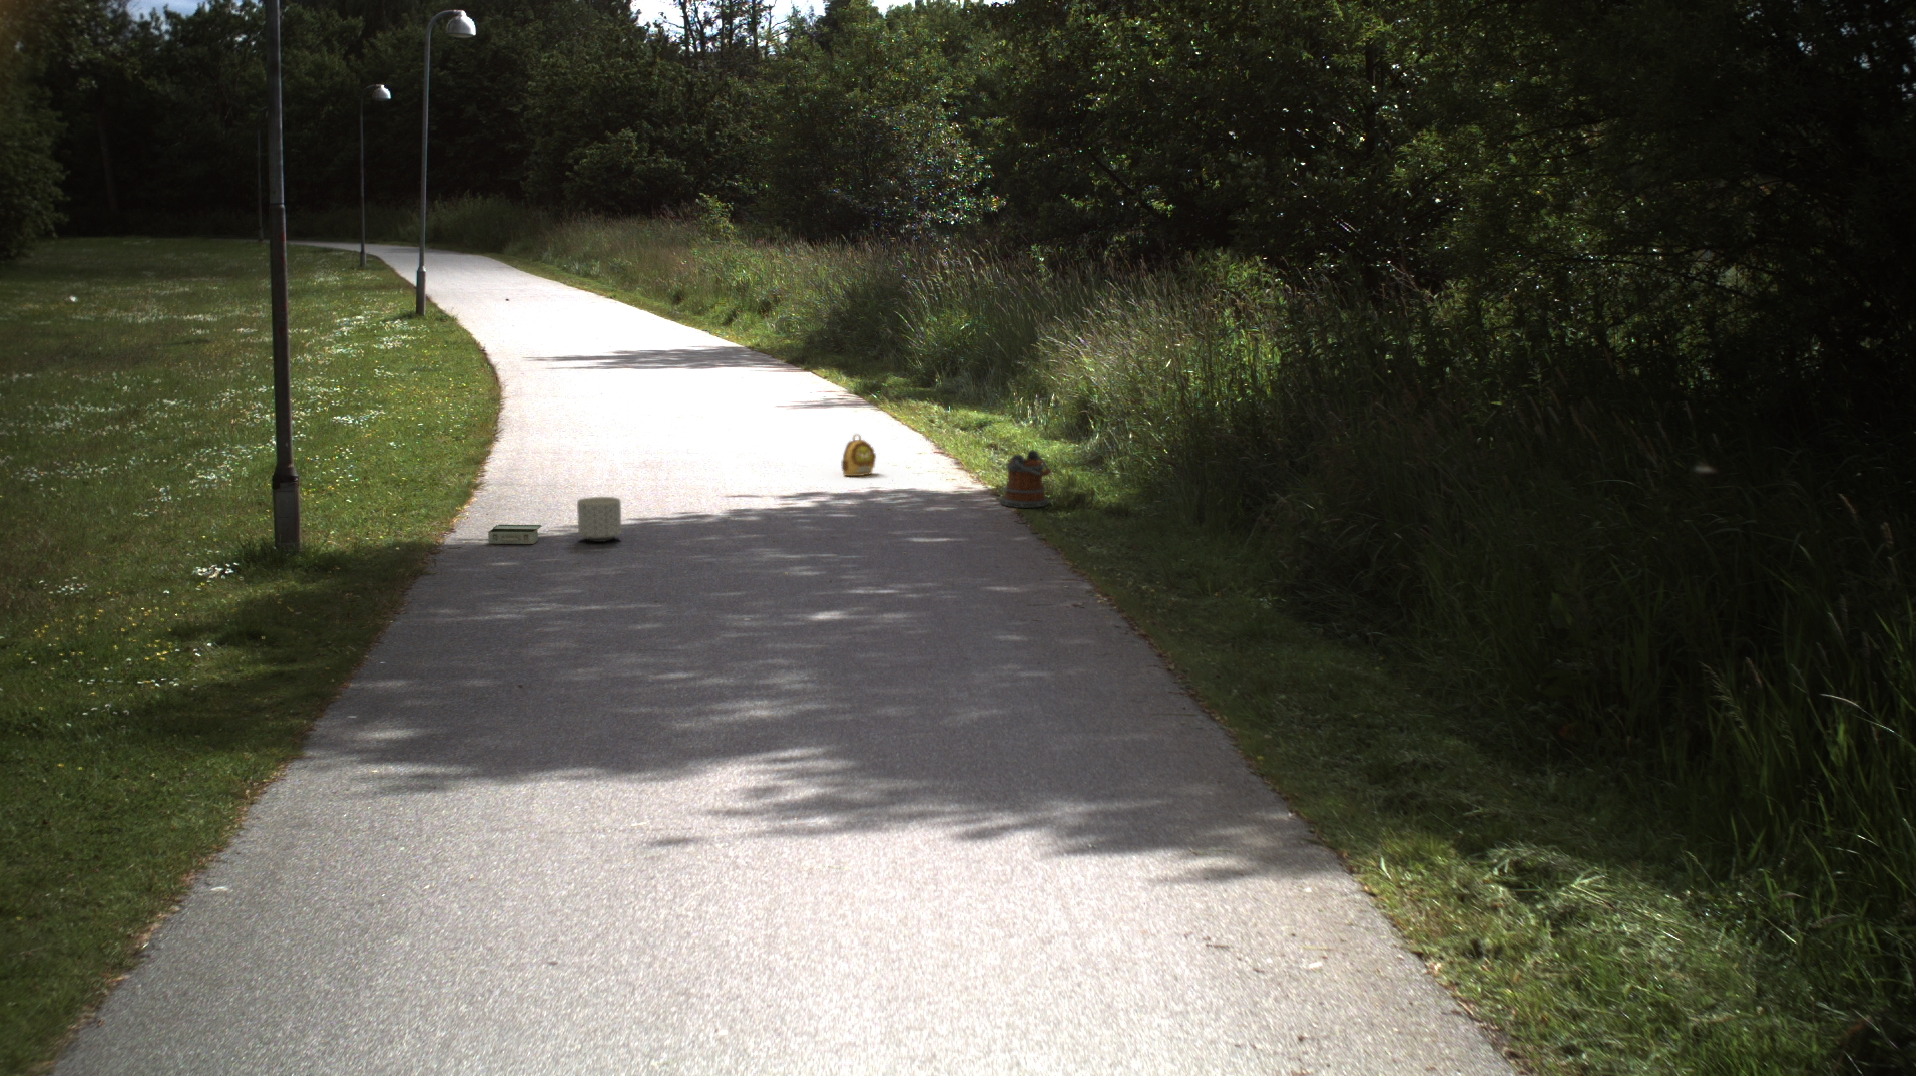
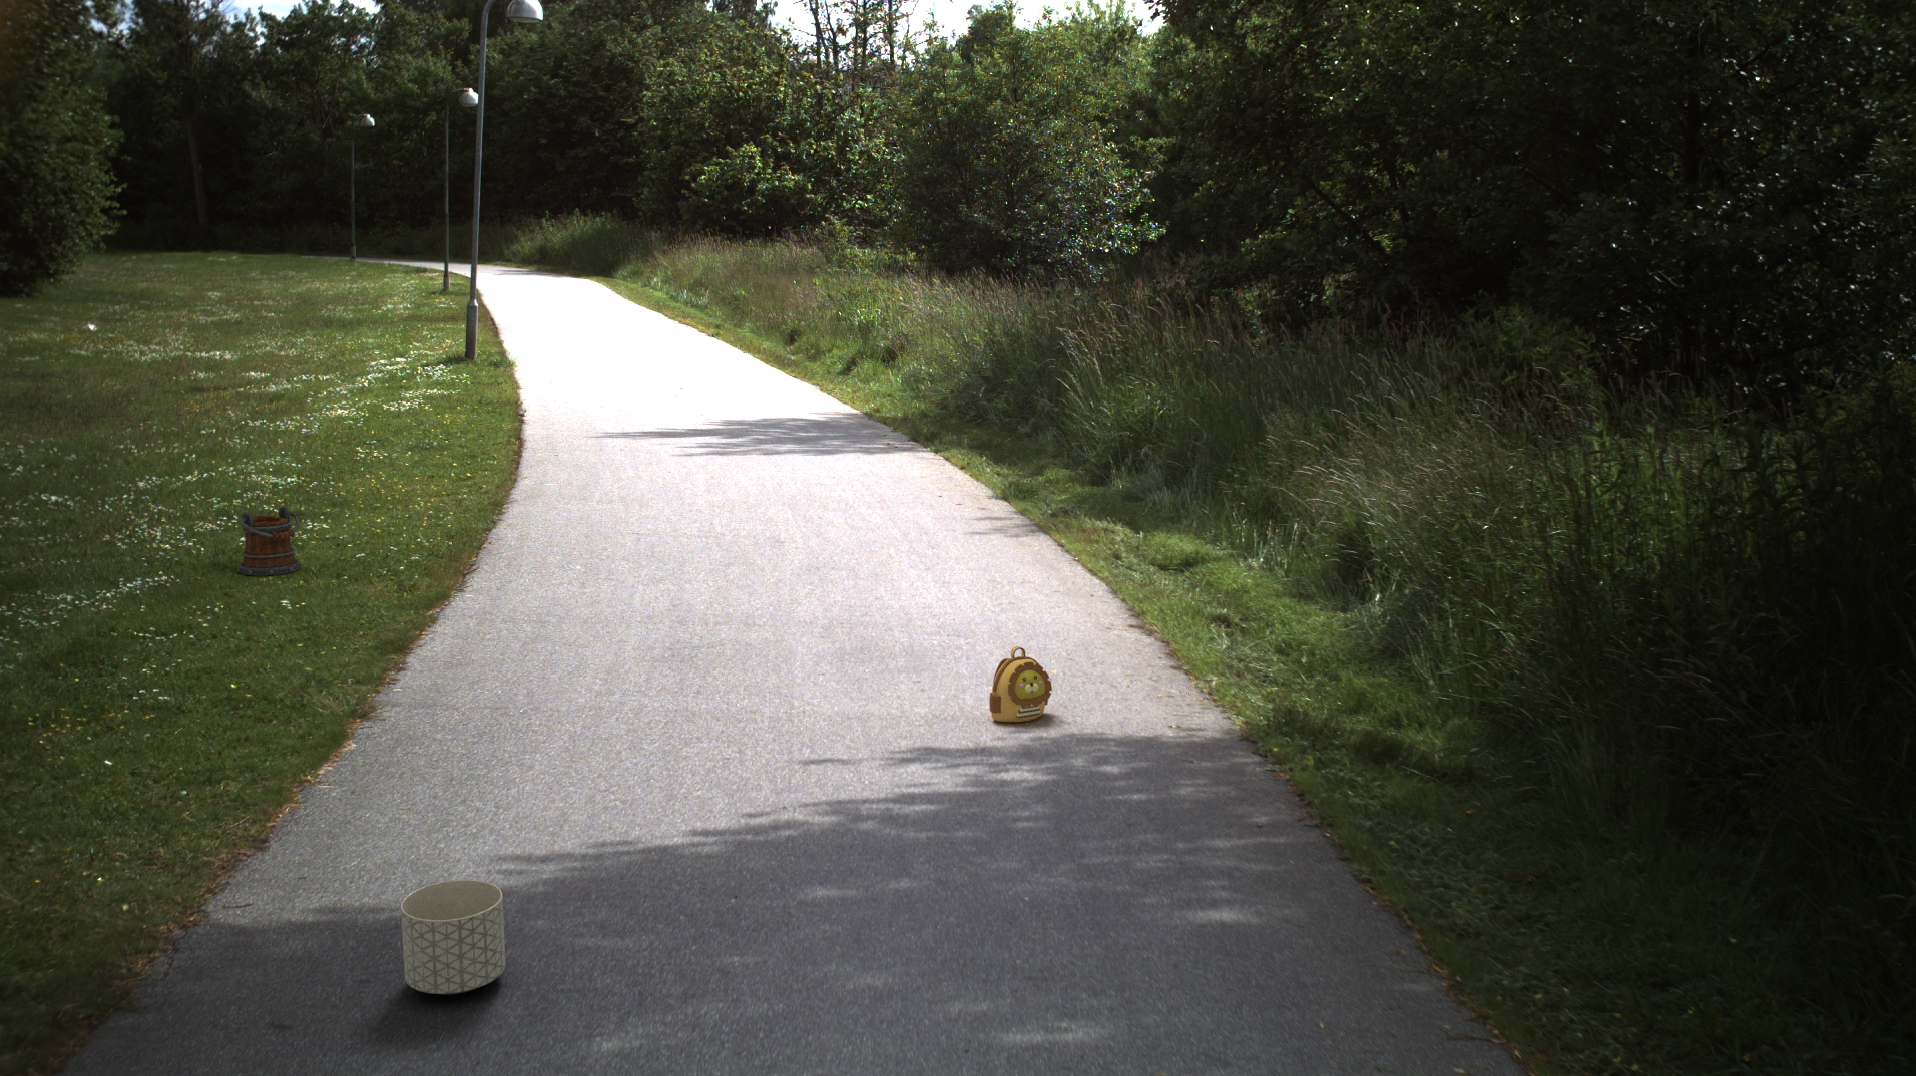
bucket: present [1000,450,1051,508] -> present [237,506,302,576]
toolbox: present [488,525,542,544] -> none [199,935,334,1001]

